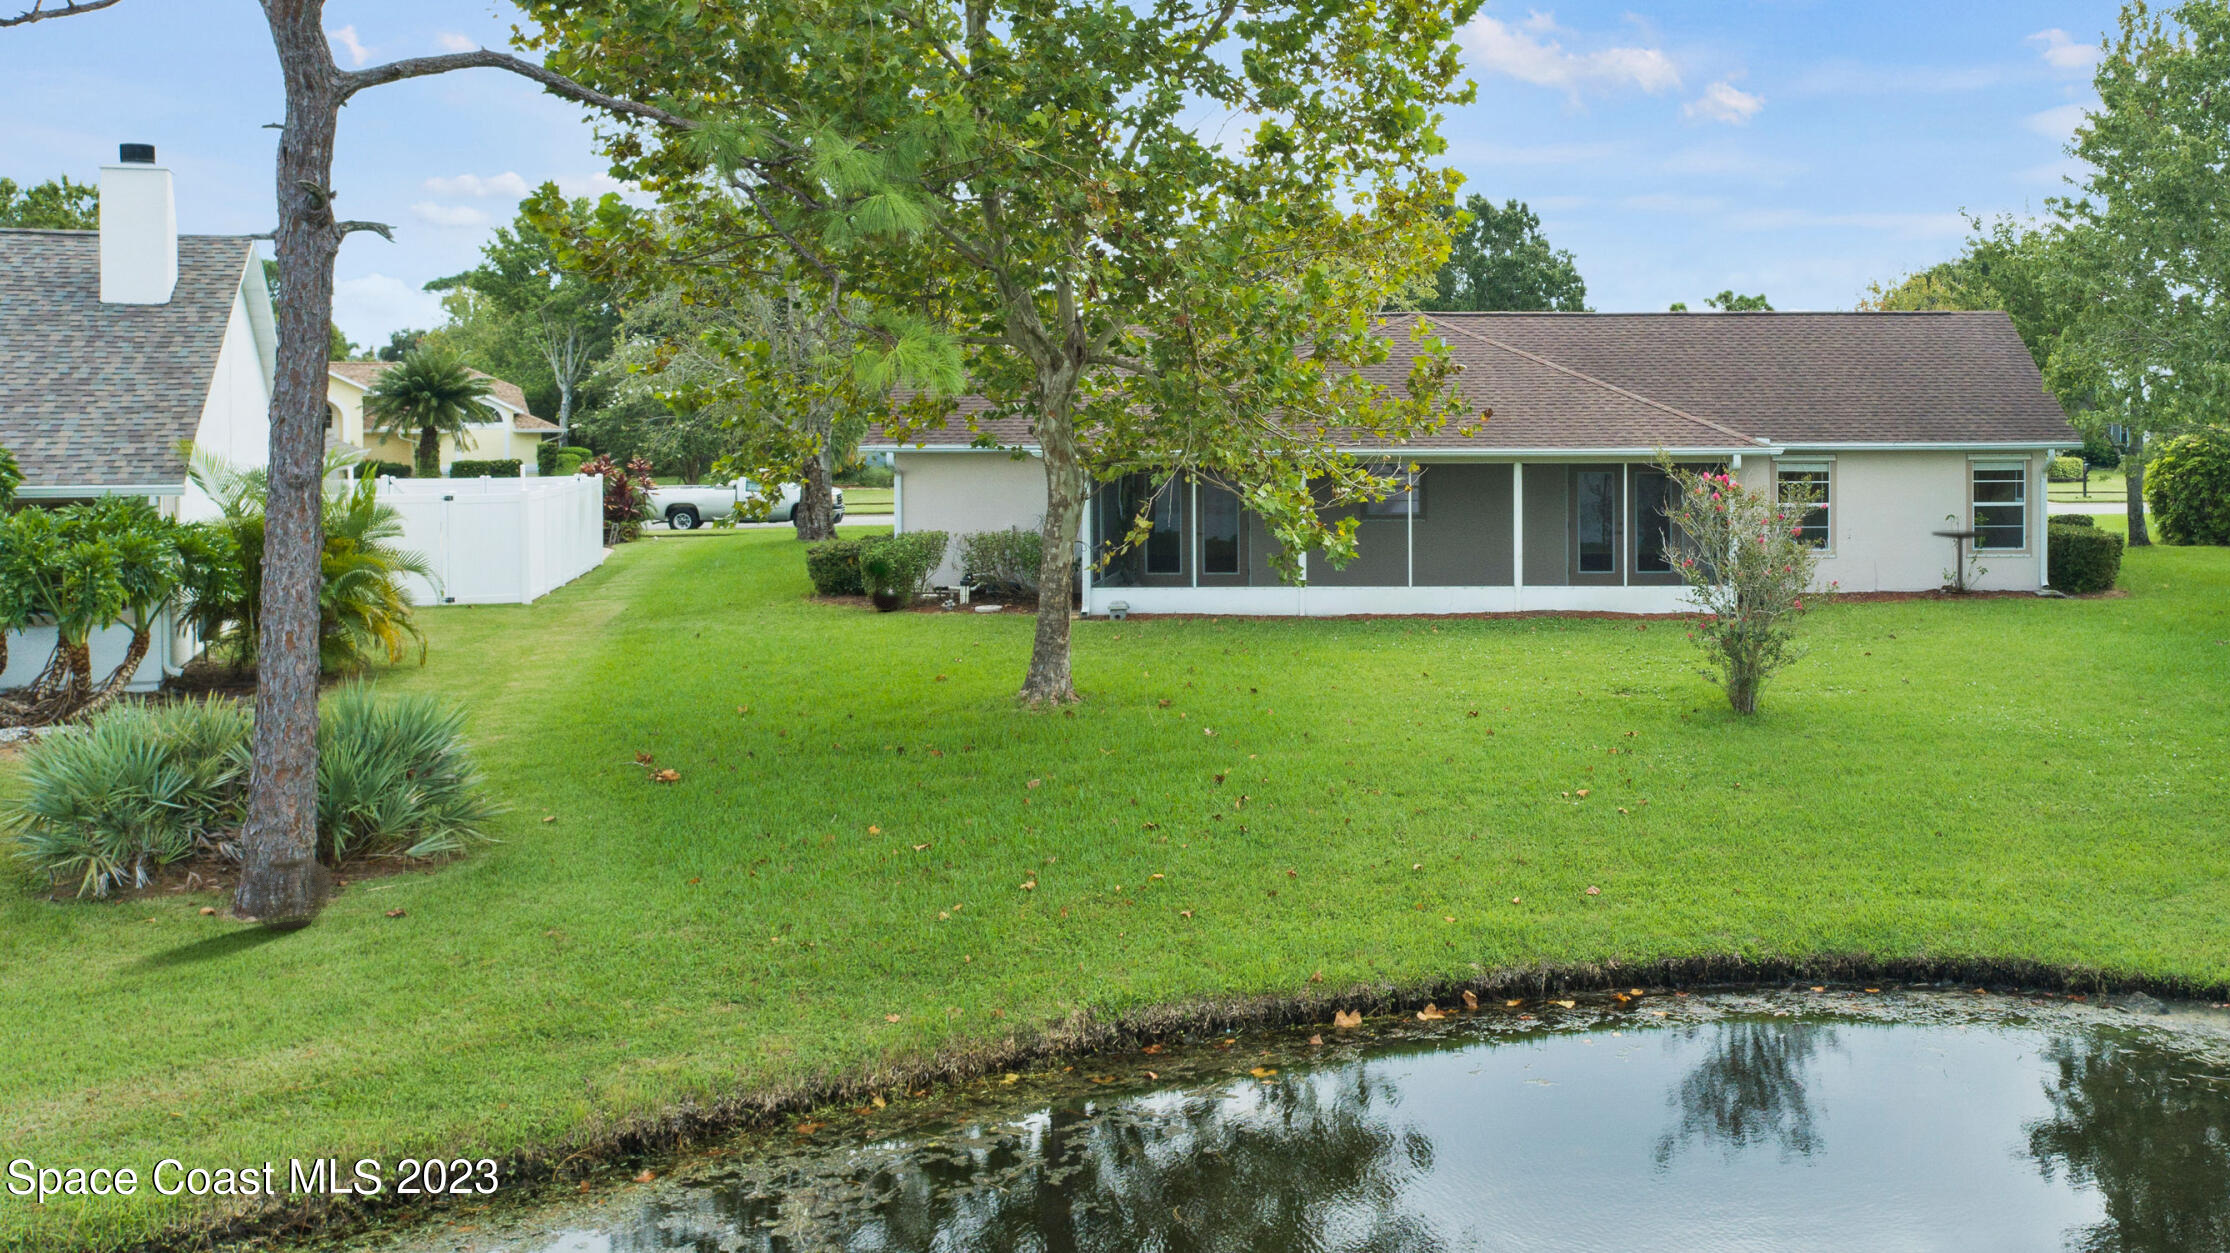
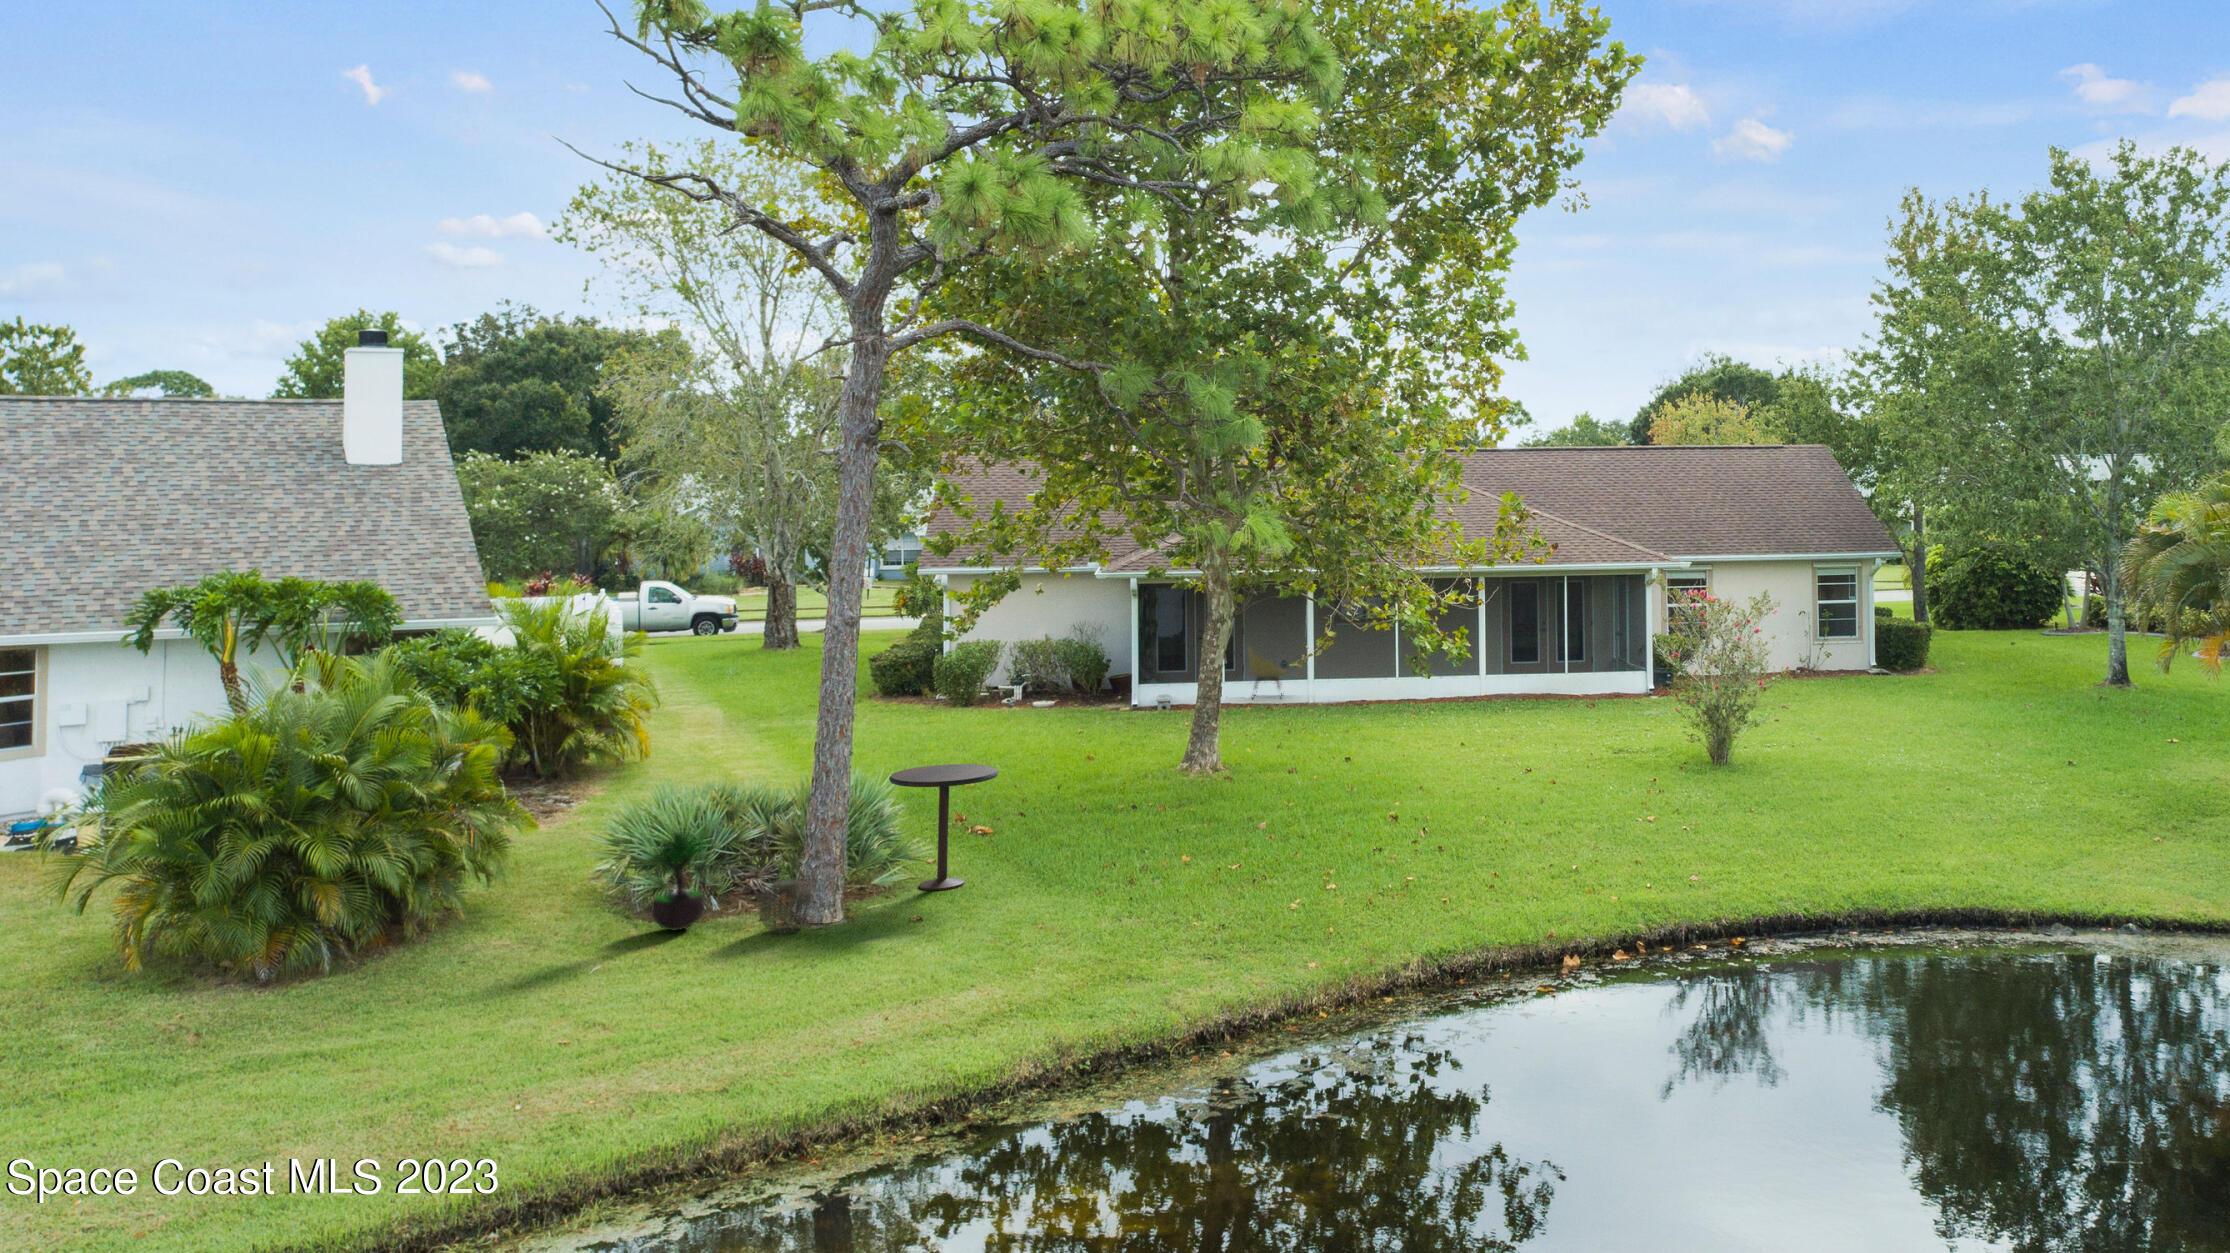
pedestal table: present [1933,531,1988,594] -> present [889,764,999,890]
chair: none [1240,552,1288,616] -> present [1247,647,1285,695]
potted tree: present [861,560,899,611] -> present [645,822,709,930]

